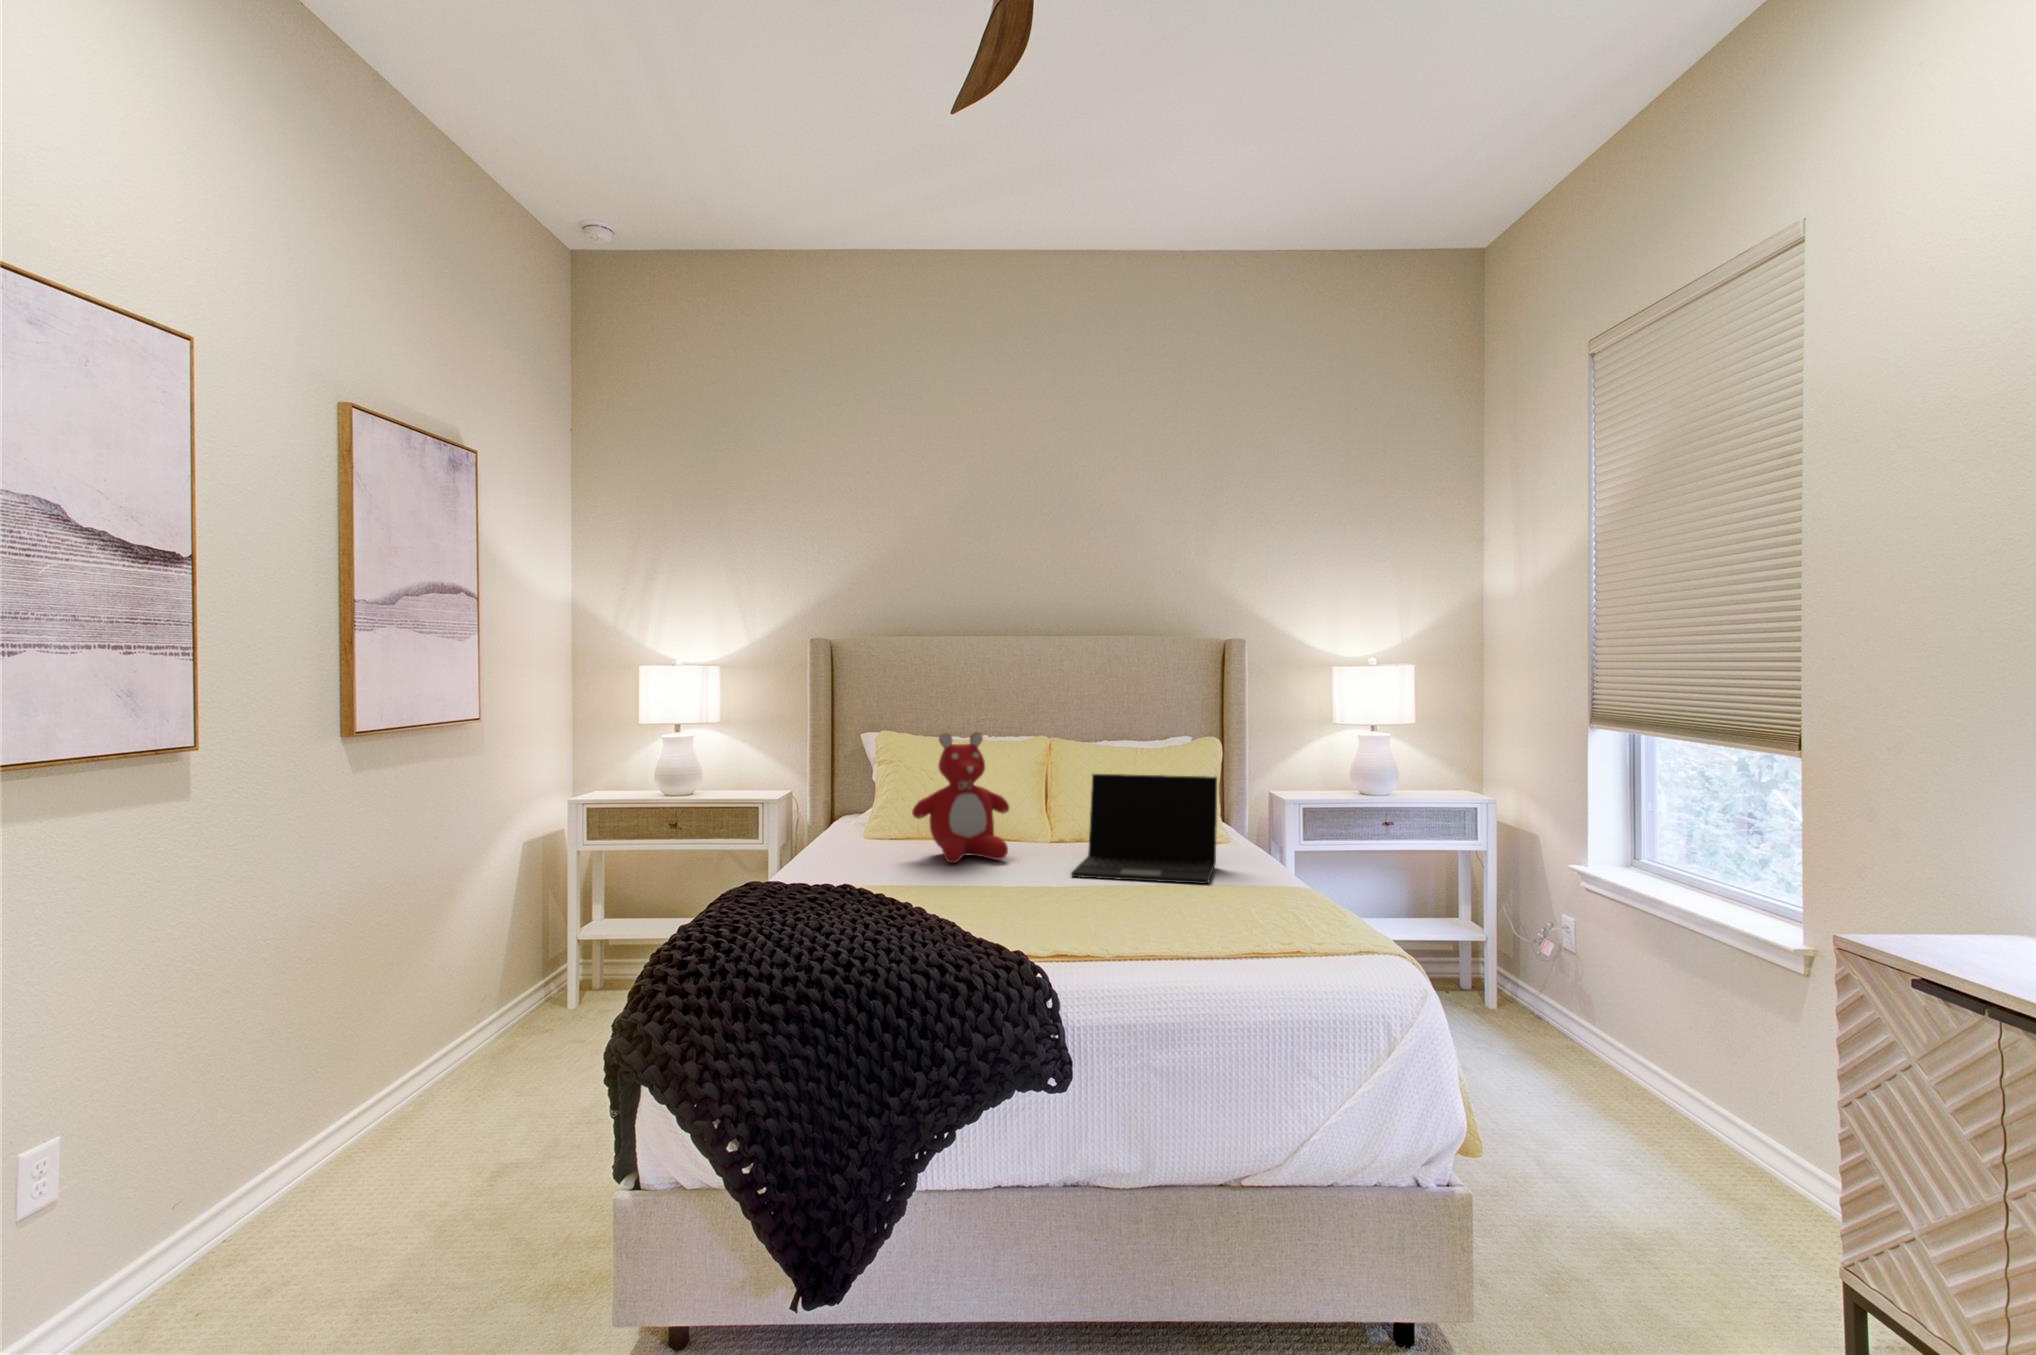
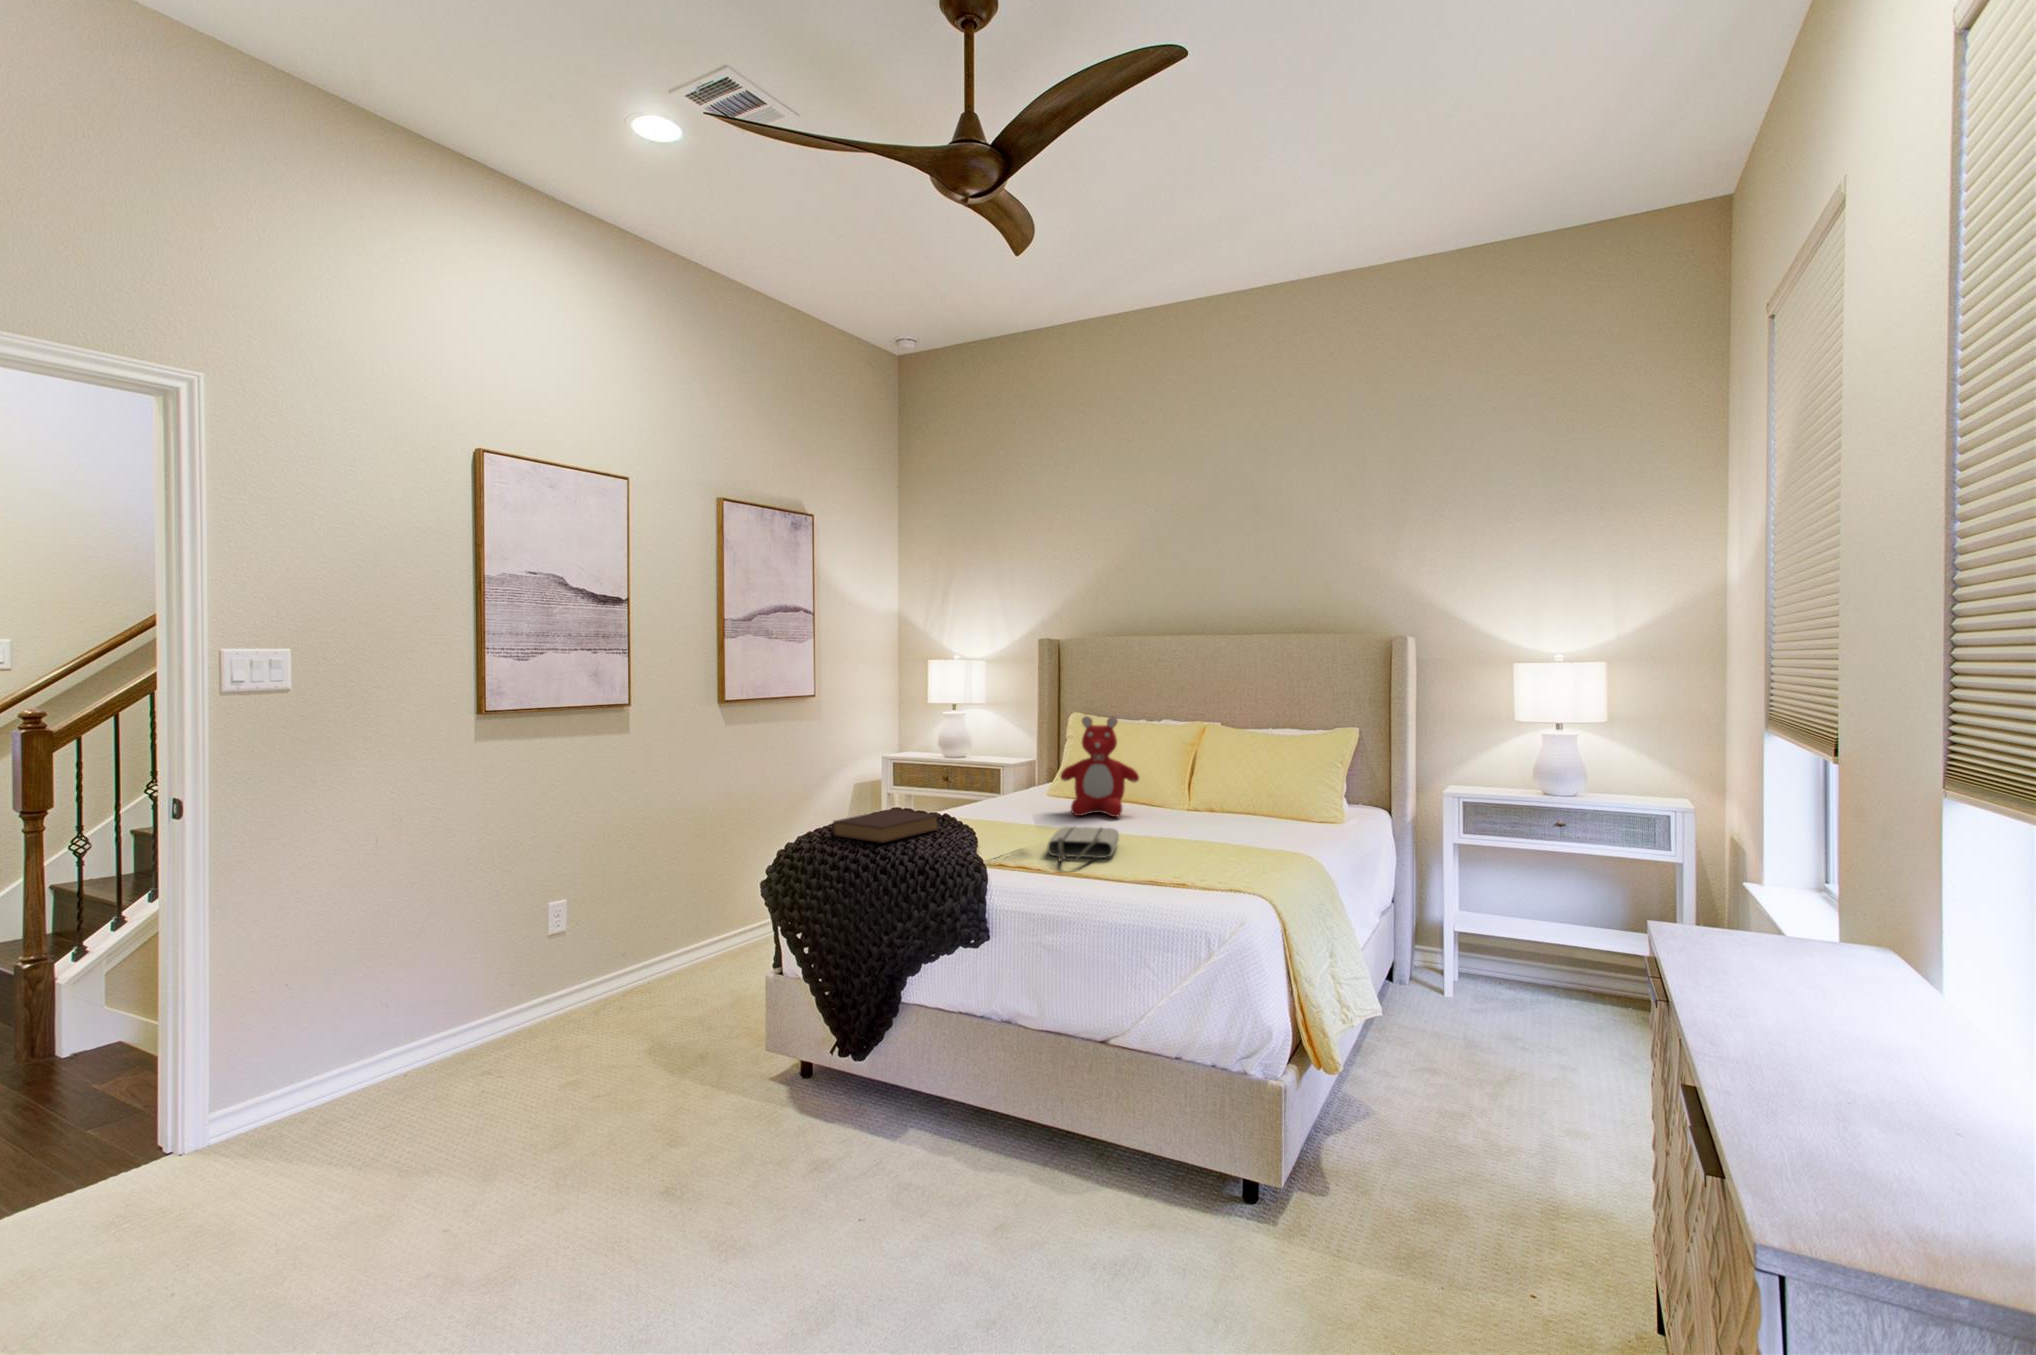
laptop: present [1071,774,1217,884] -> none [1143,754,1285,846]
tote bag: none [1011,878,1128,936] -> present [1047,827,1119,862]
book: none [731,885,877,945] -> present [832,809,938,843]

